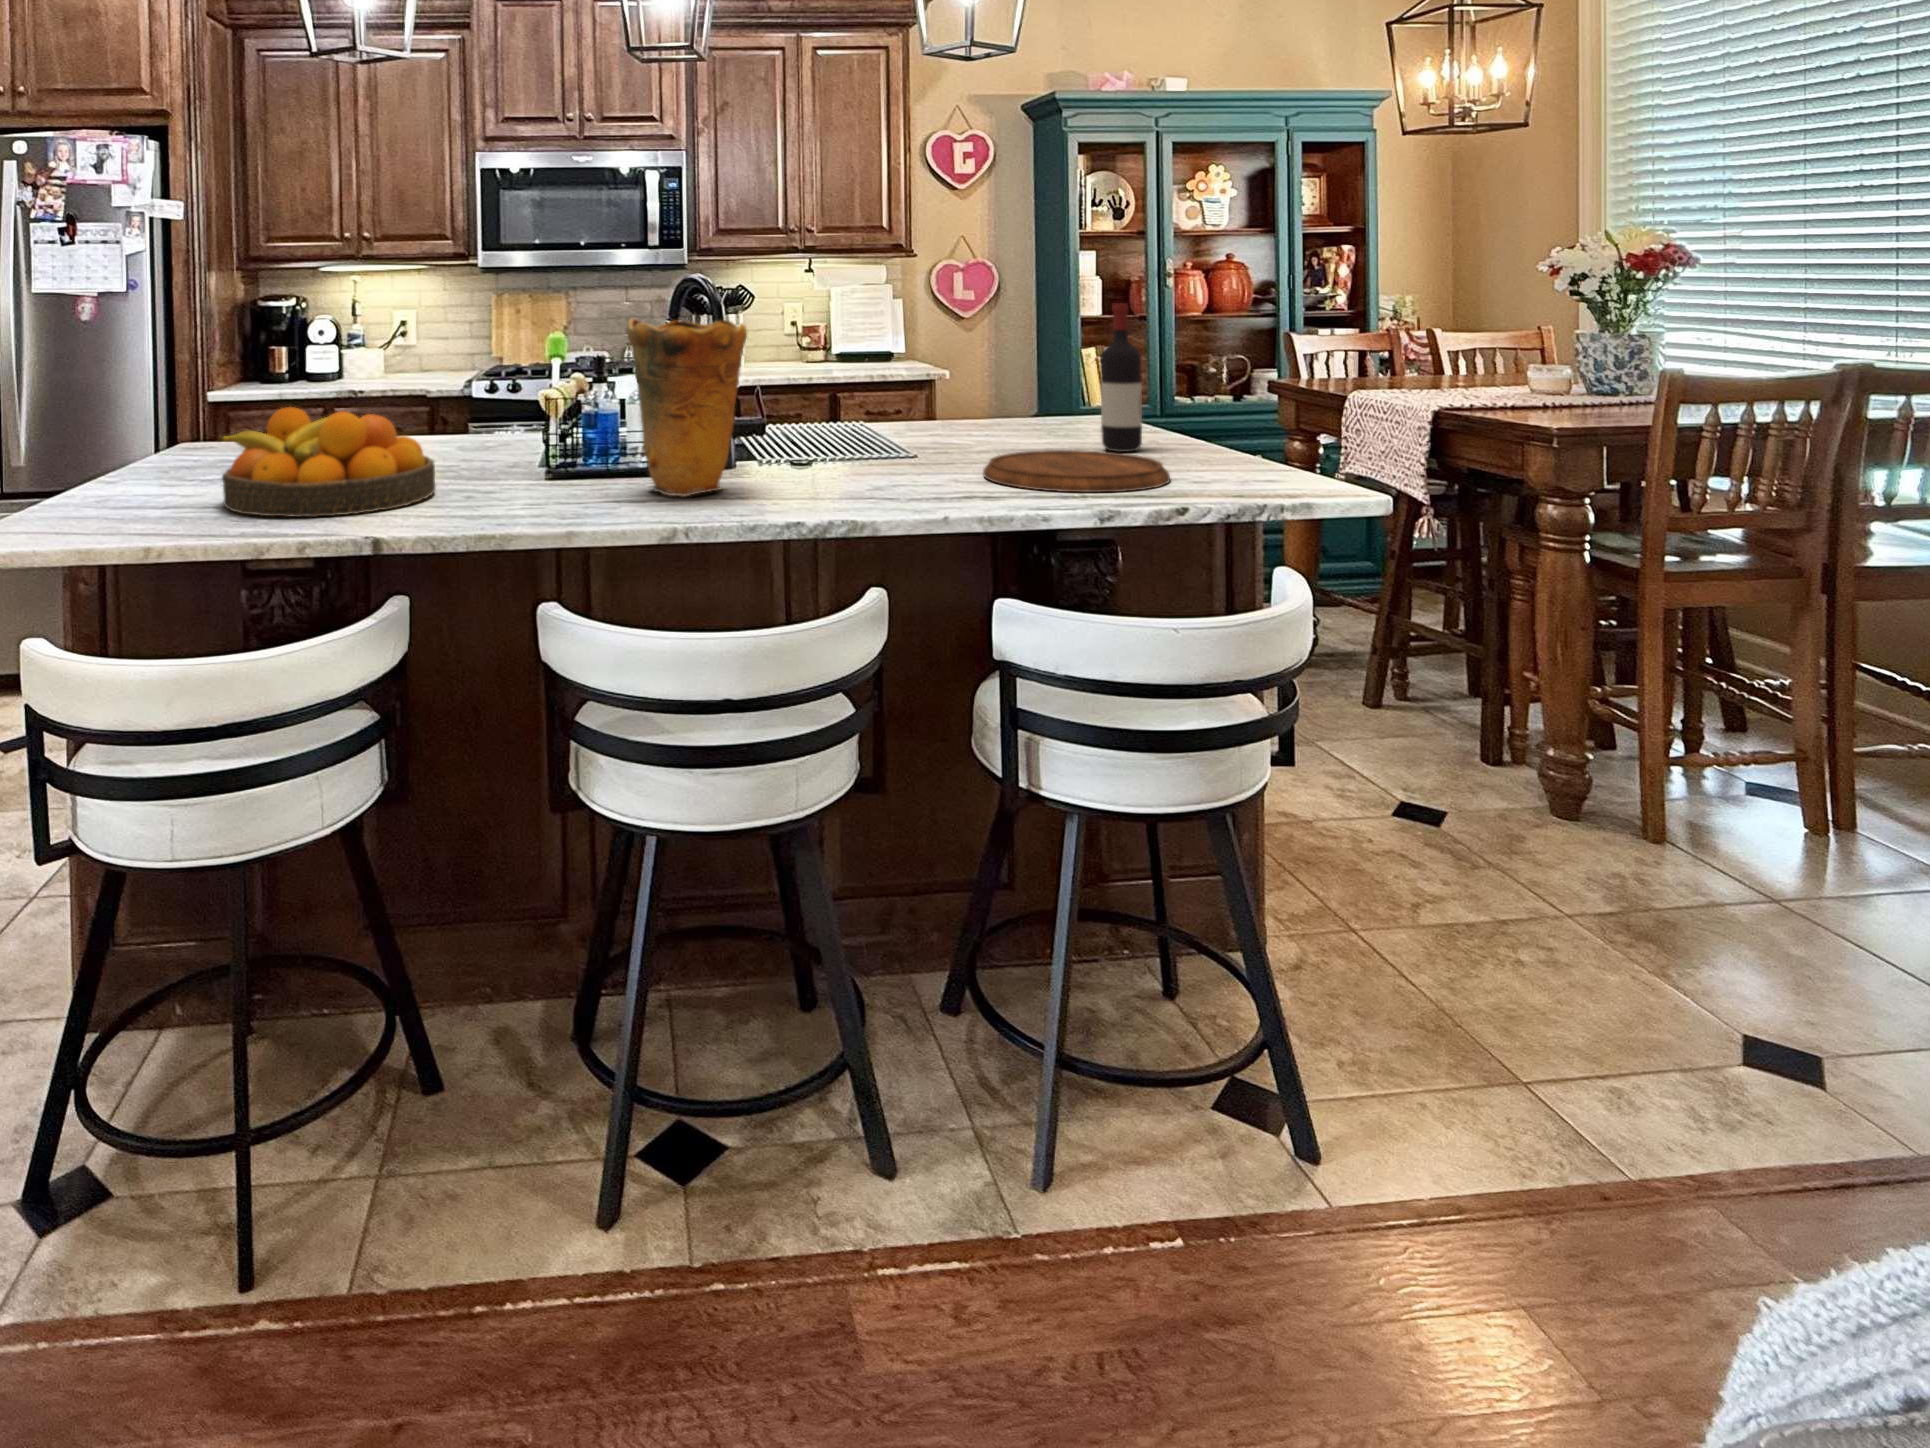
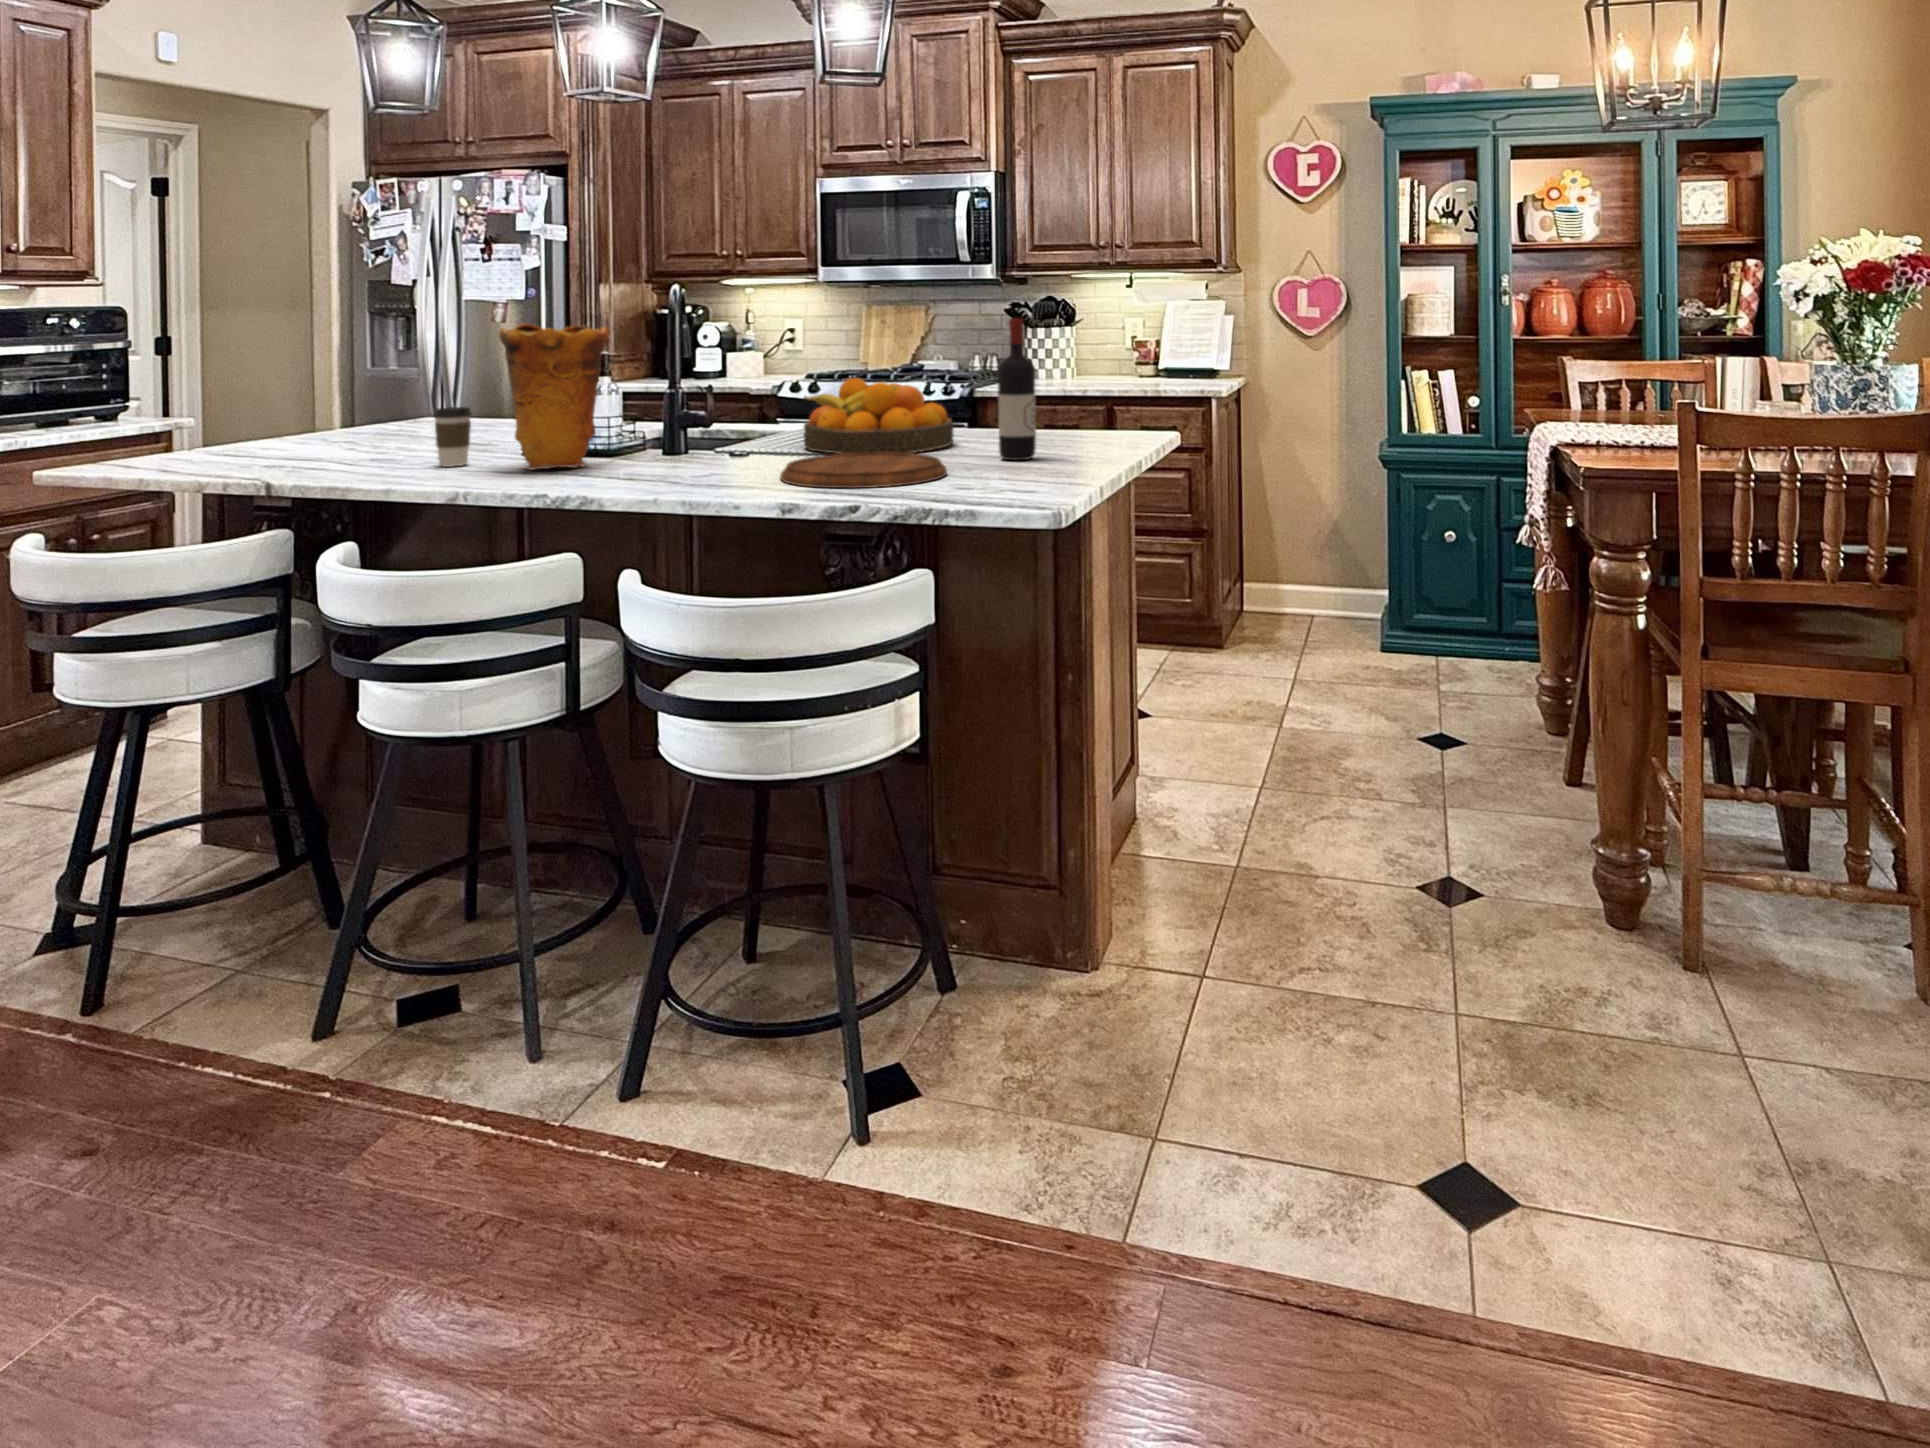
fruit bowl: present [218,407,436,517] -> present [804,378,953,454]
coffee cup: none [522,424,567,500] -> present [434,407,472,467]

